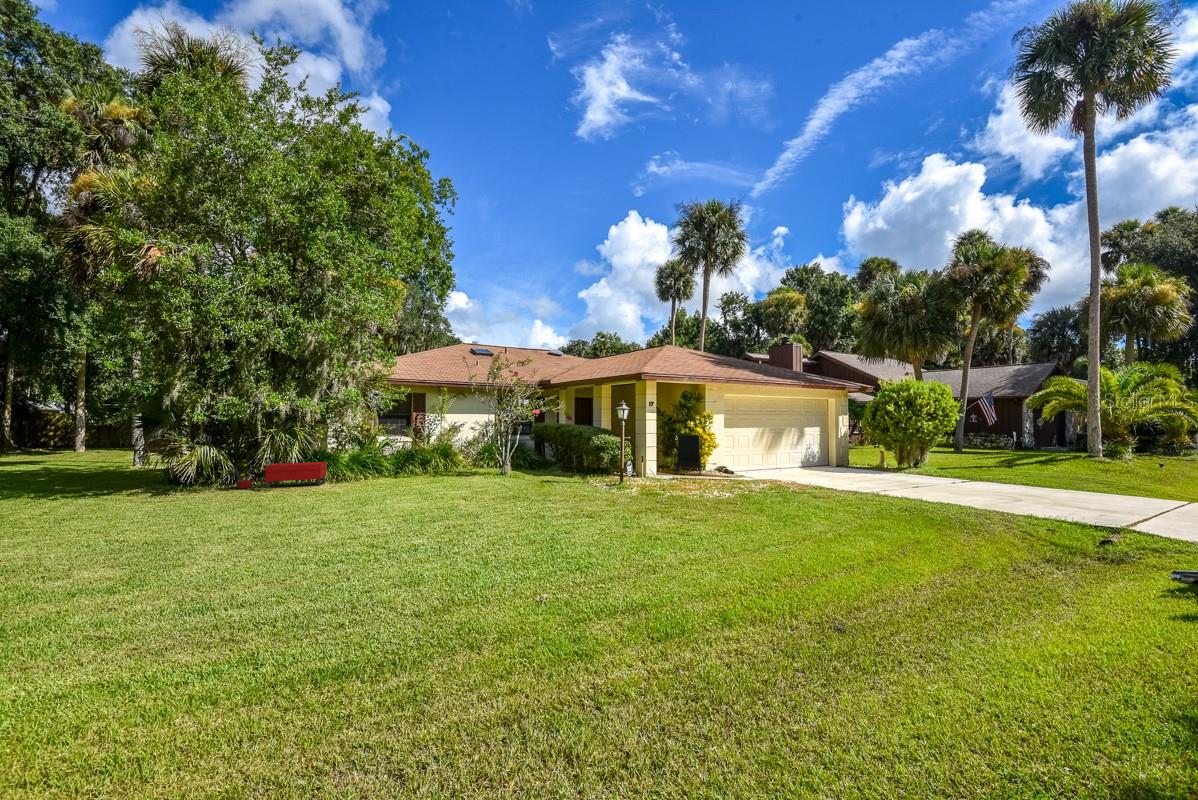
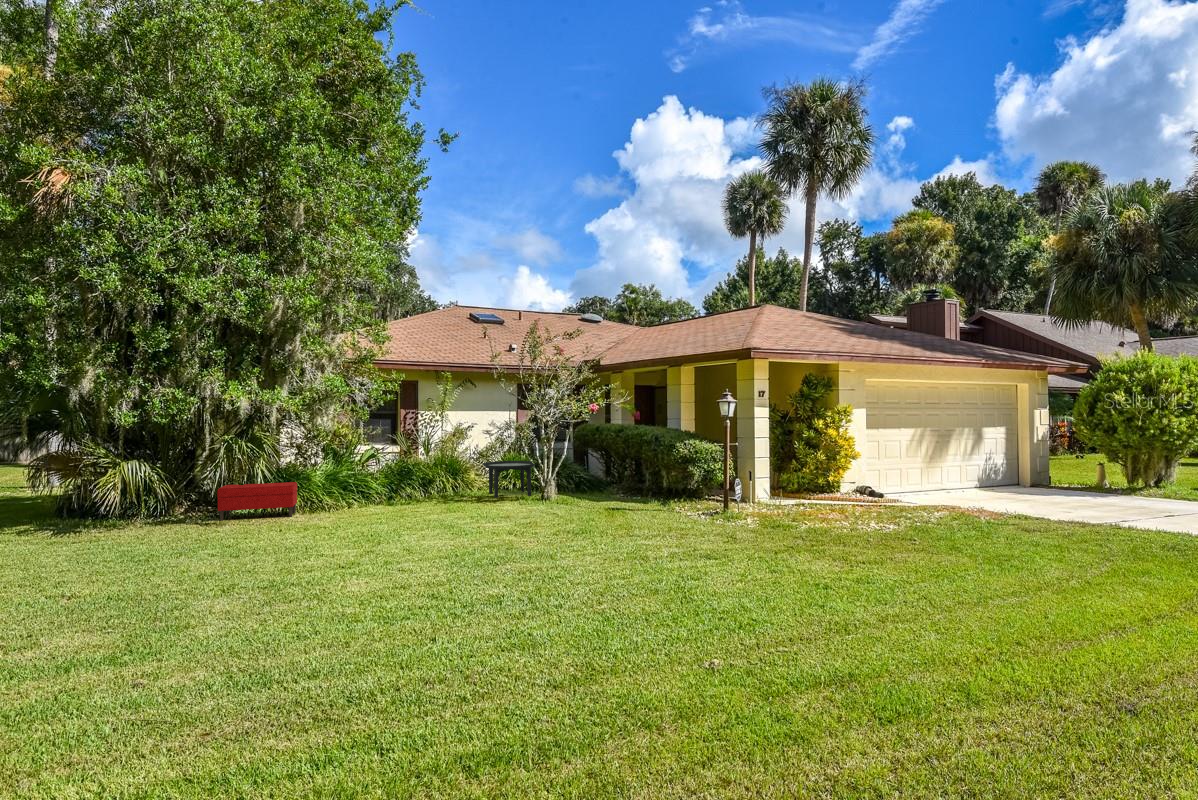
lounge chair: present [674,435,701,476] -> none [795,439,837,500]
round table: none [464,448,502,473] -> present [483,461,535,498]
decorative plant: present [234,466,252,488] -> none [157,477,213,521]

